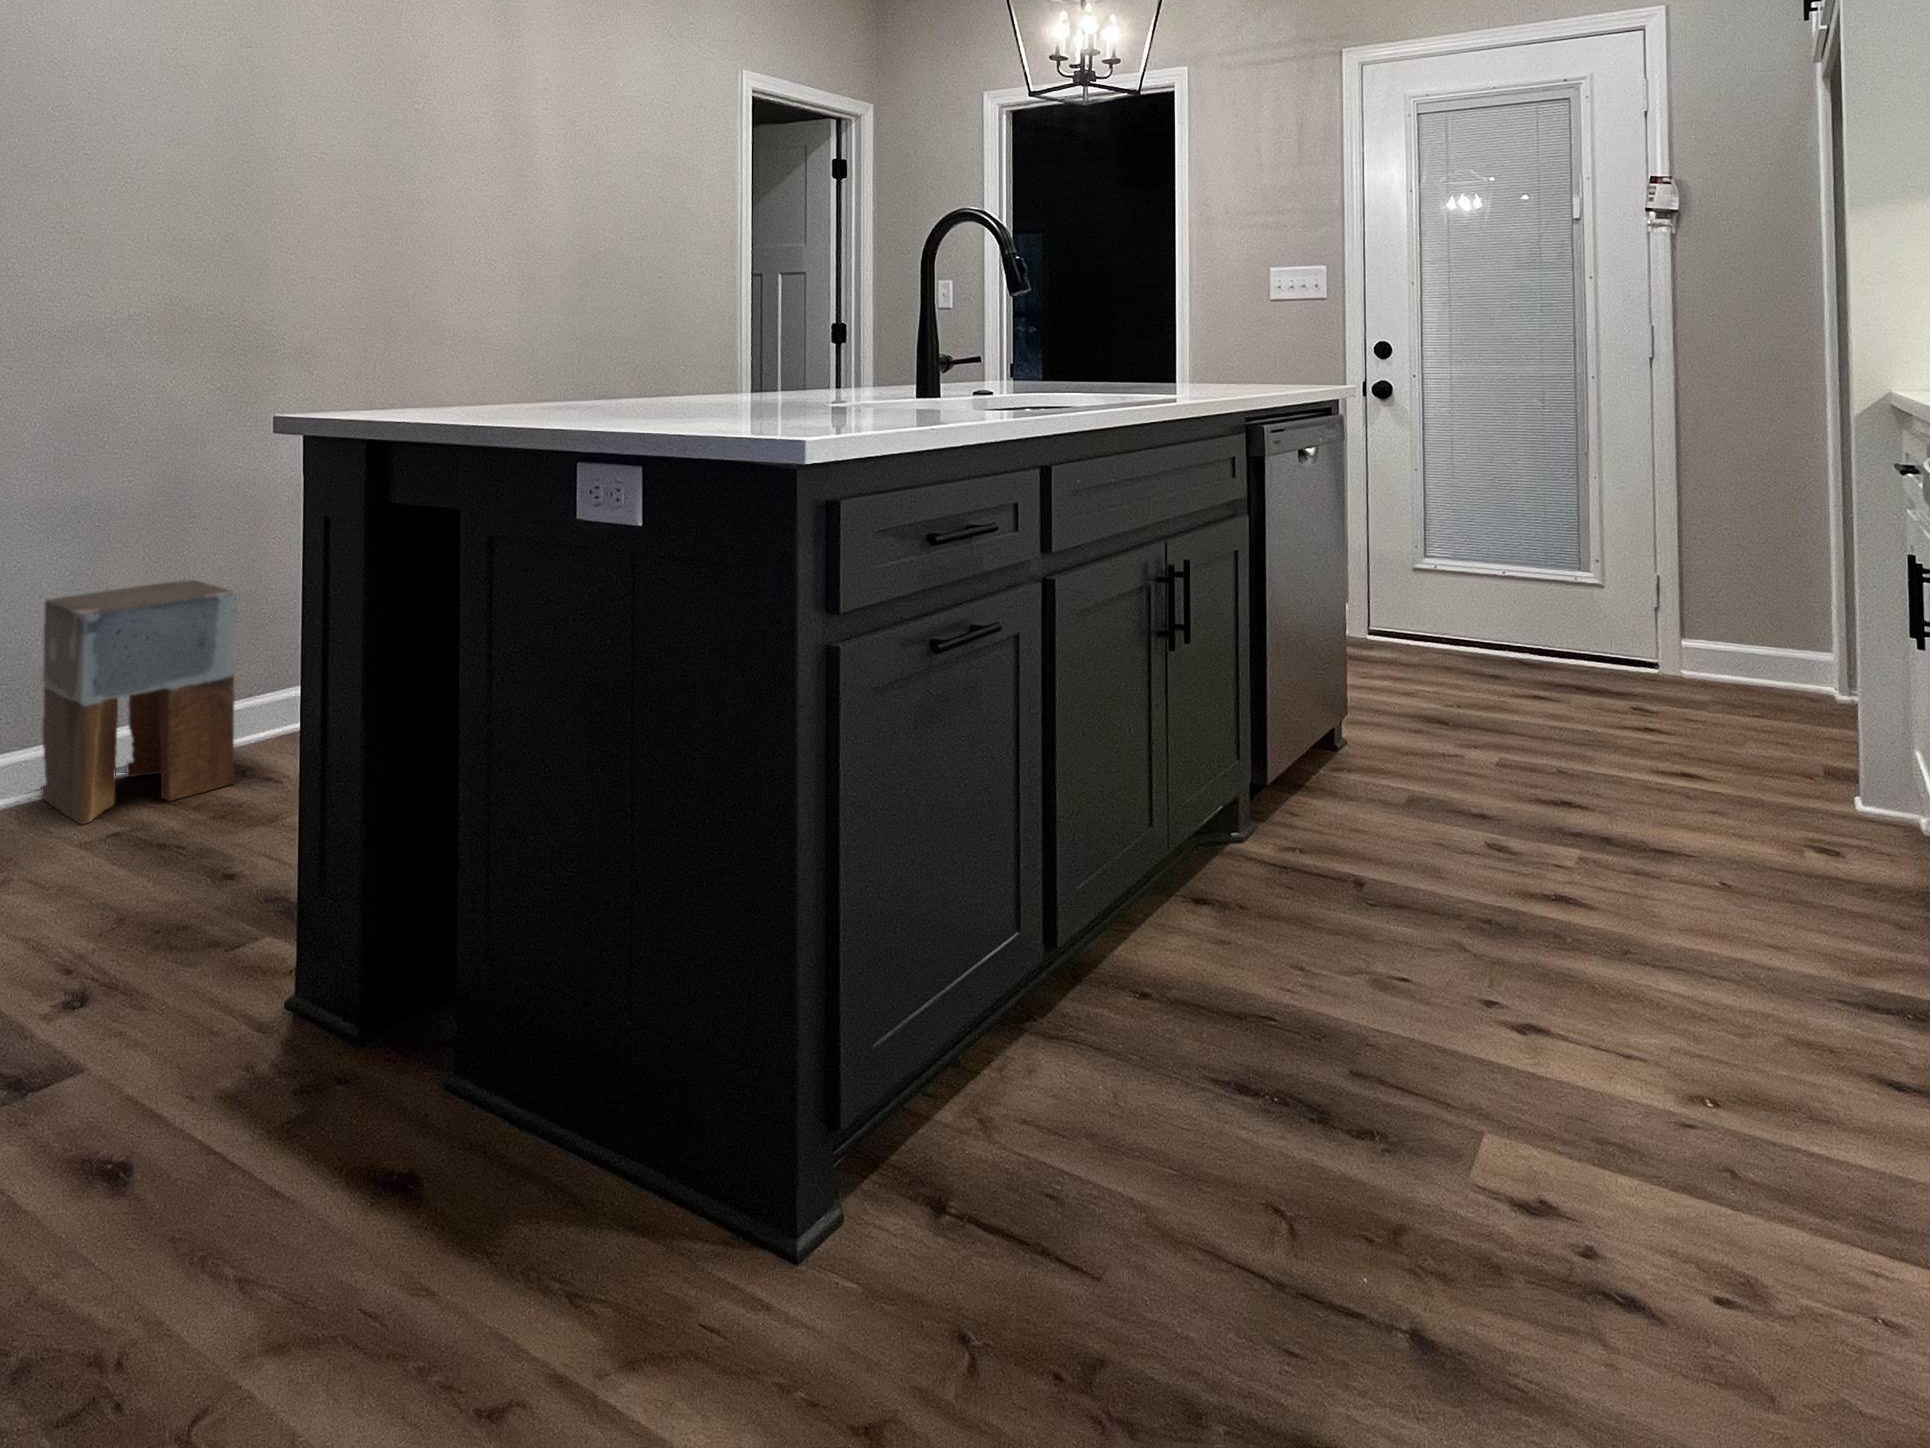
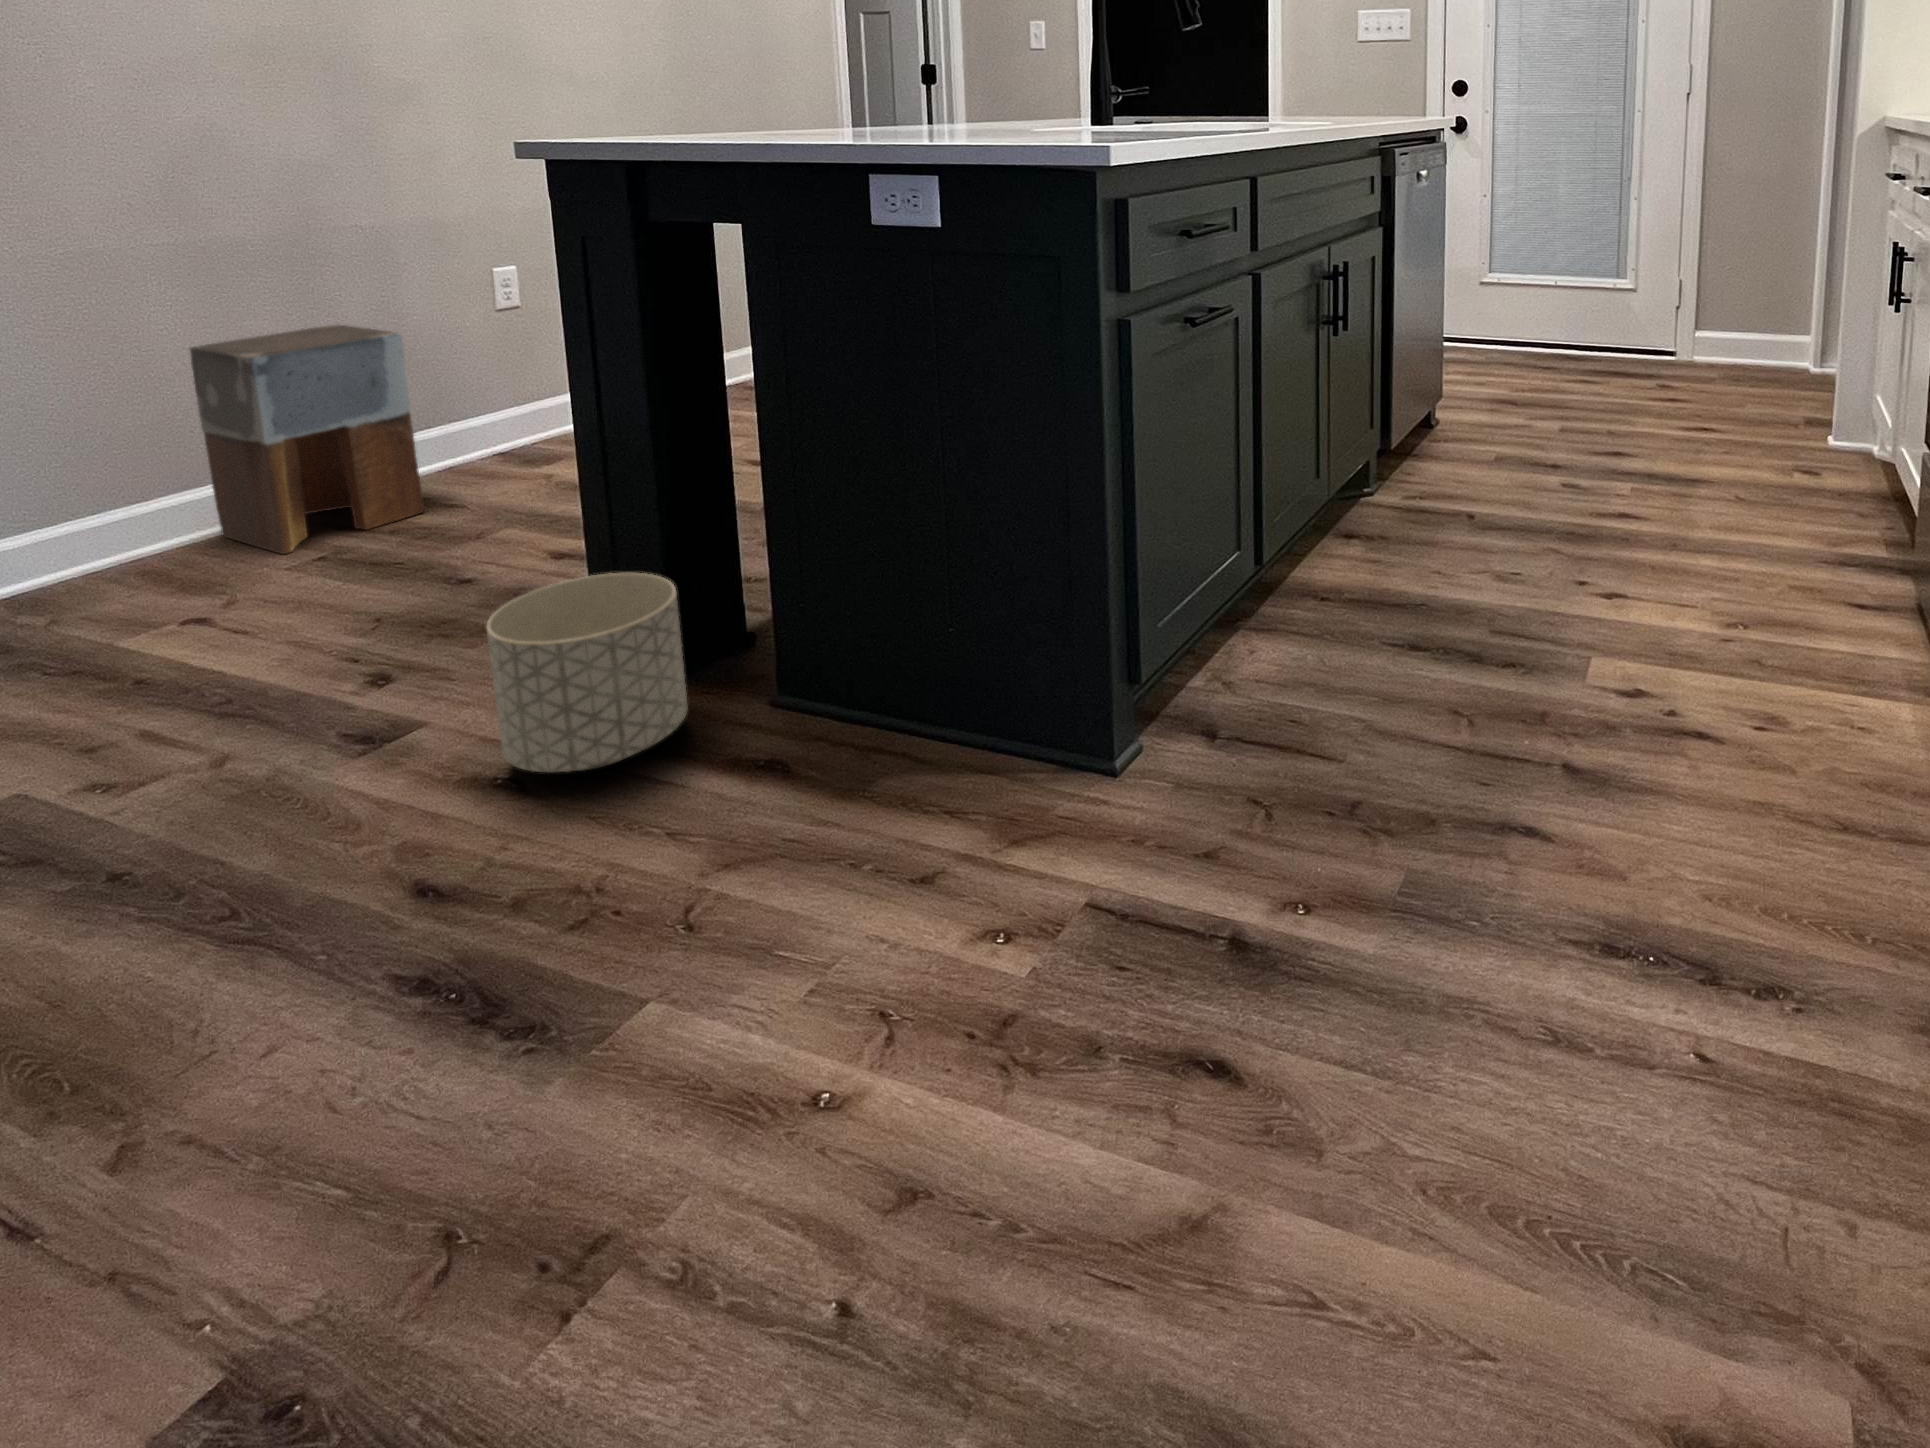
planter: none [116,902,345,1165] -> present [487,573,687,772]

